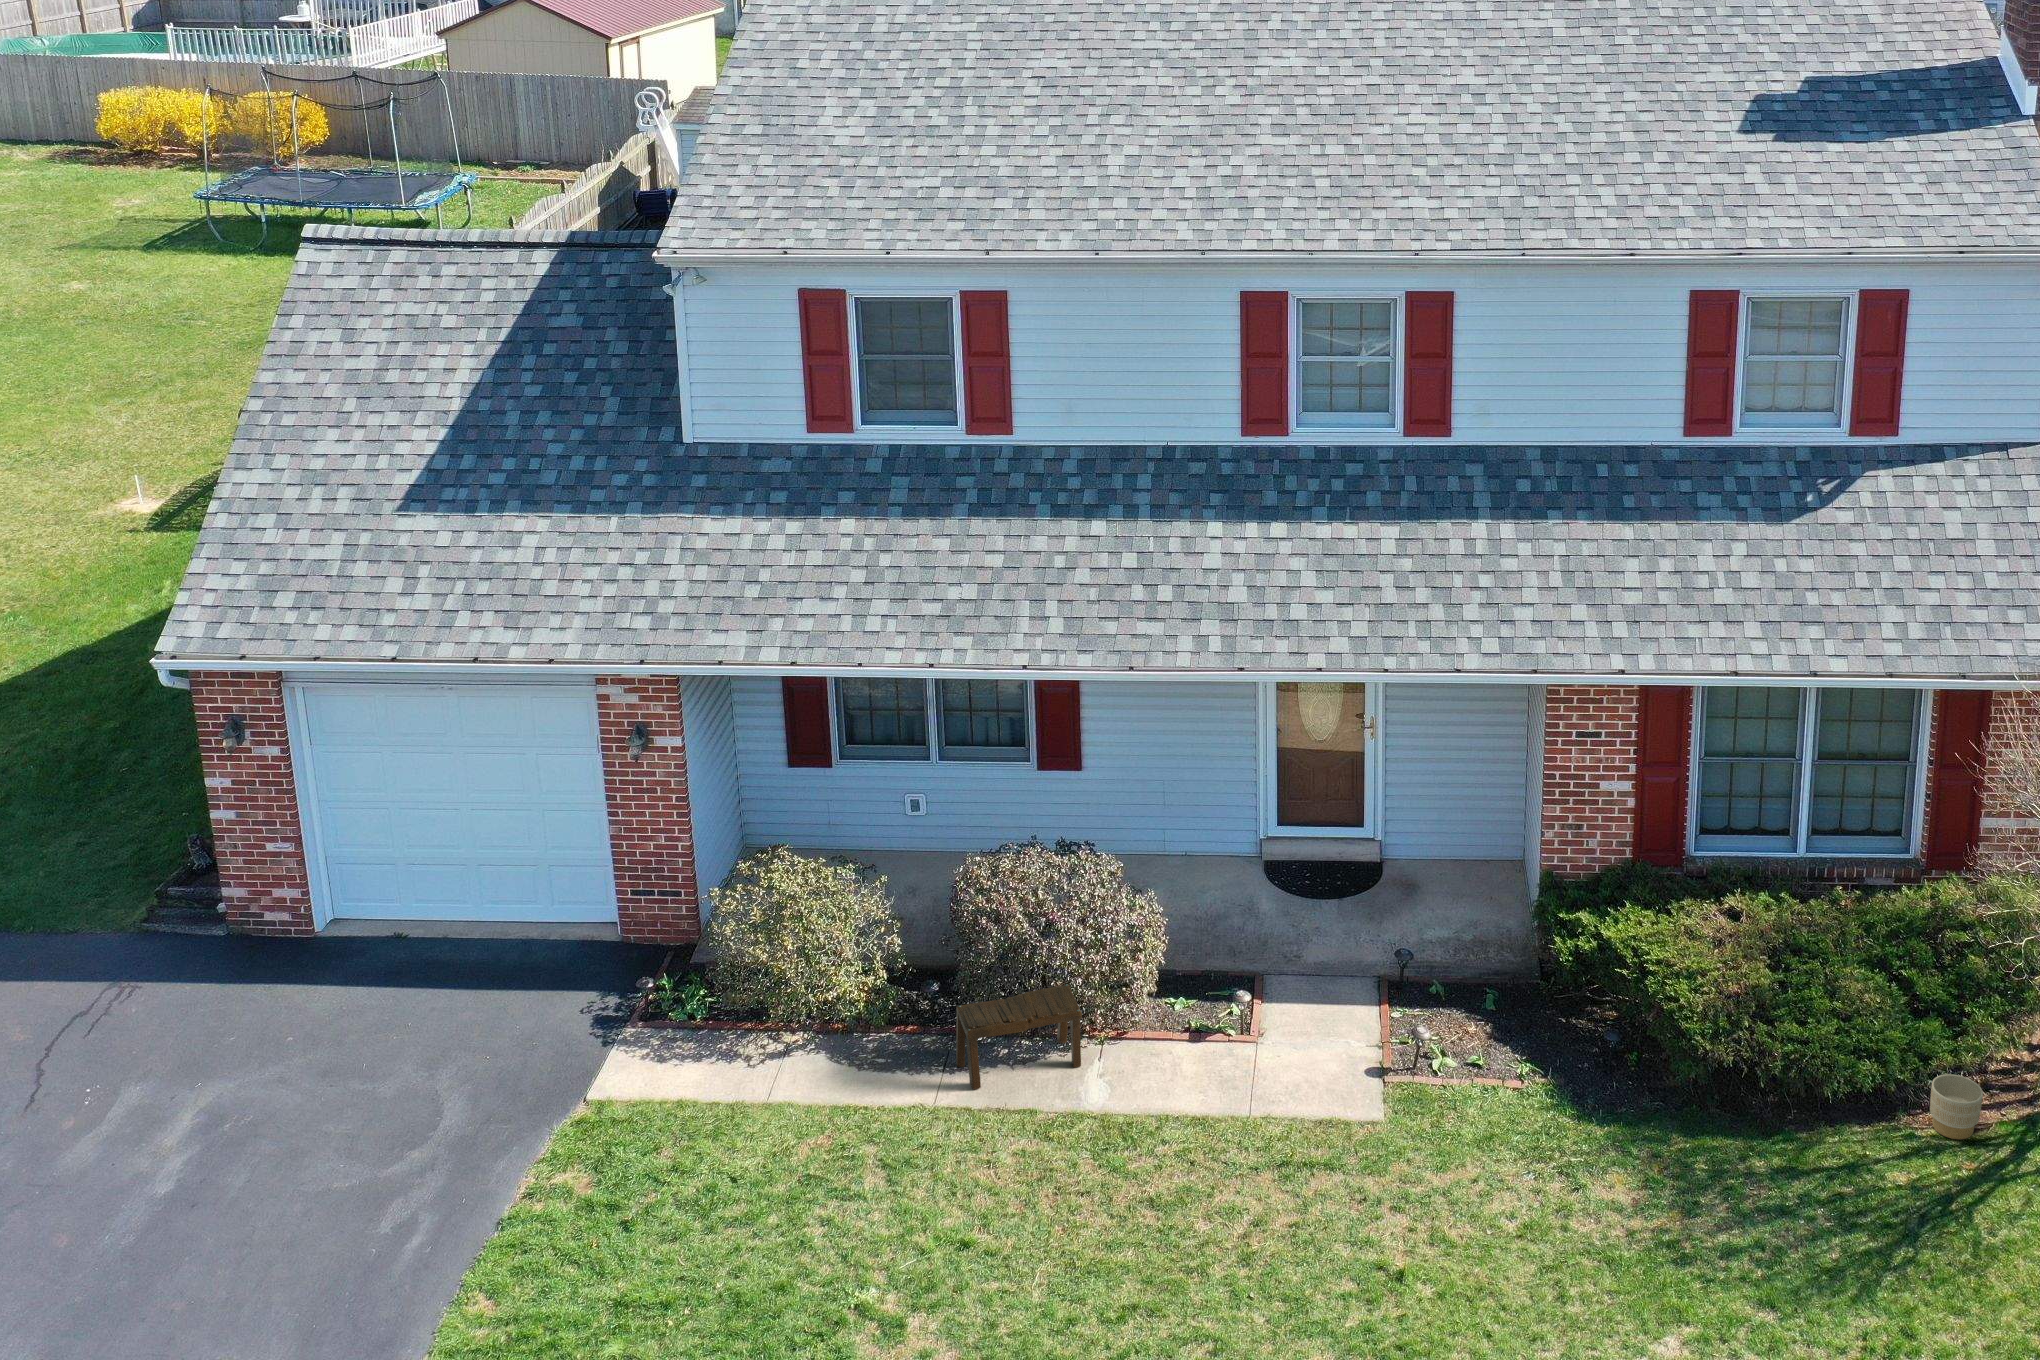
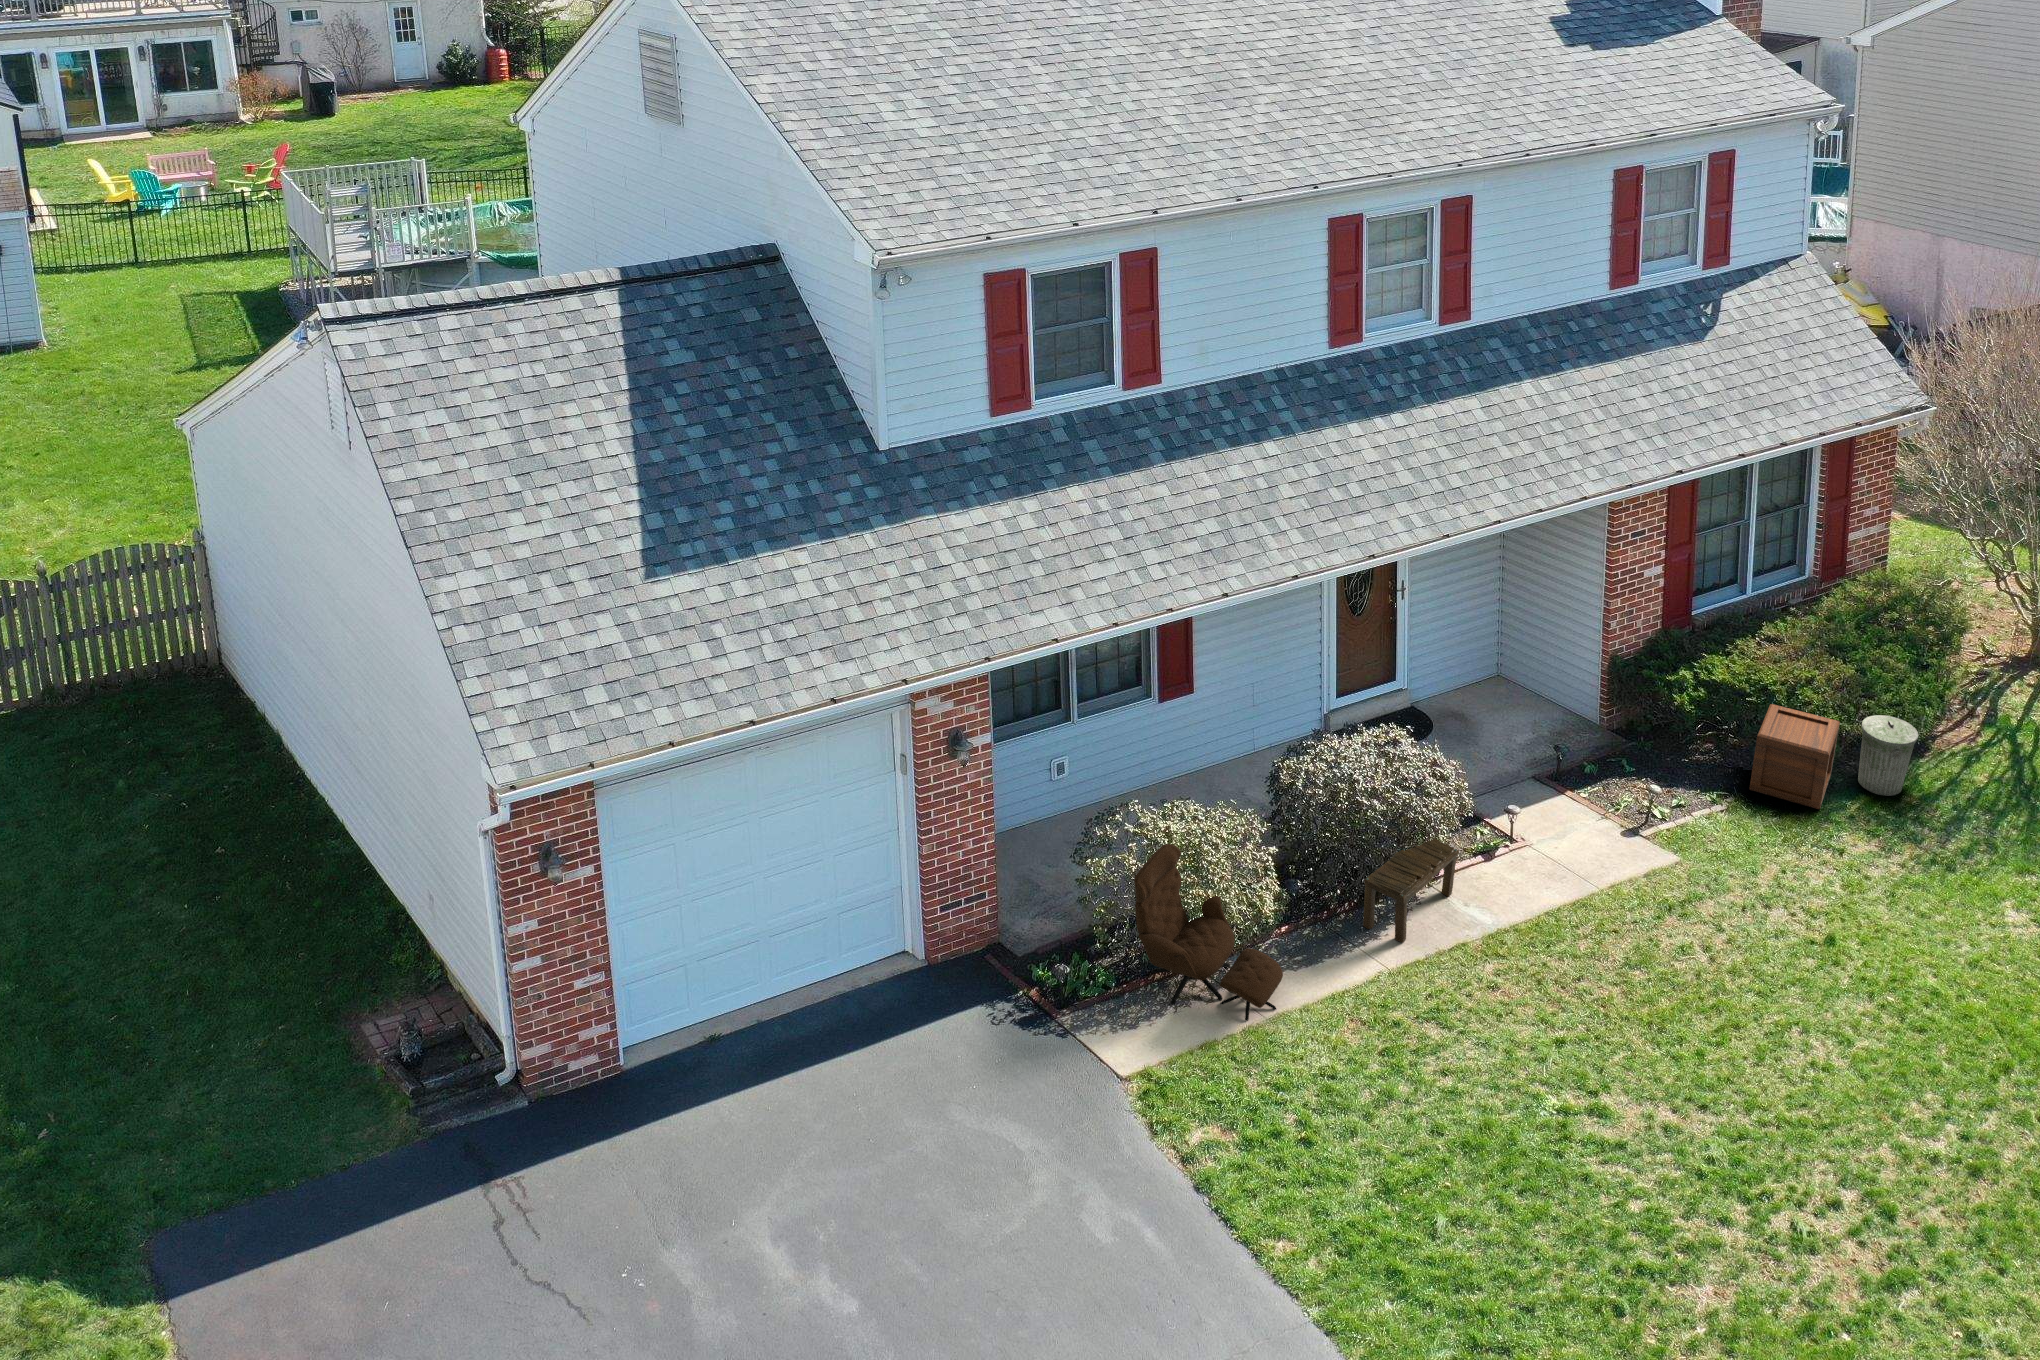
lounge chair: none [683,896,810,1099] -> present [1134,844,1283,1021]
wooden crate: none [1556,987,1689,1132] -> present [1749,704,1840,809]
trash can: none [1708,1037,1781,1152] -> present [1858,715,1918,796]
planter: present [1930,1074,1983,1139] -> none [1957,700,1997,743]

